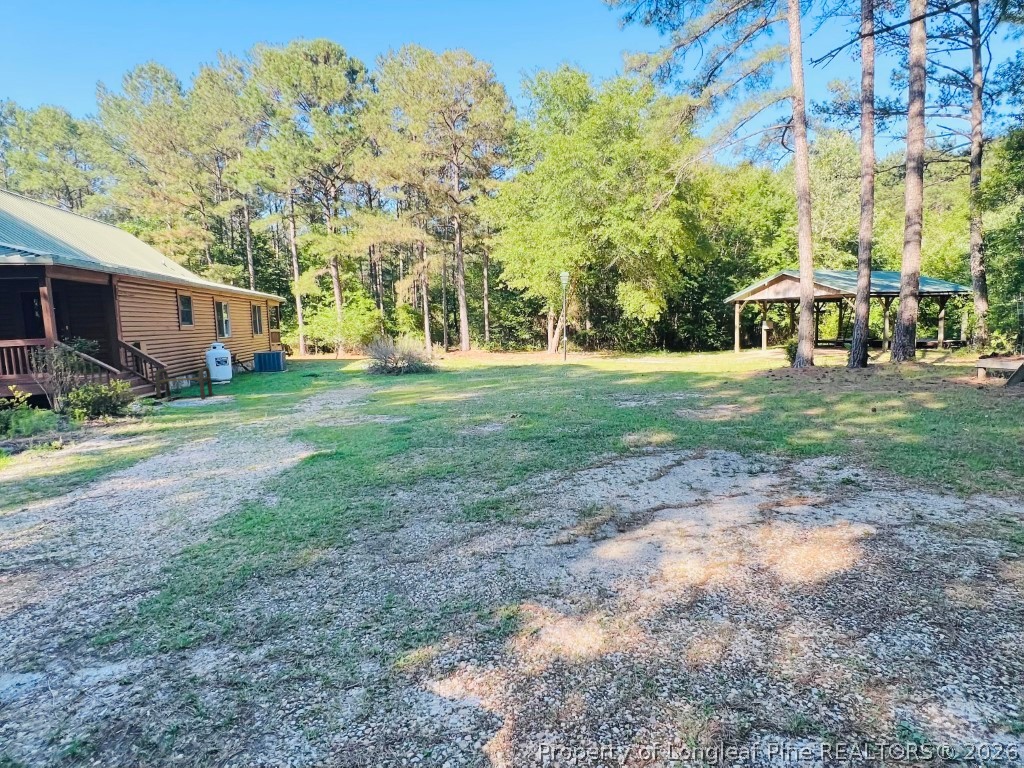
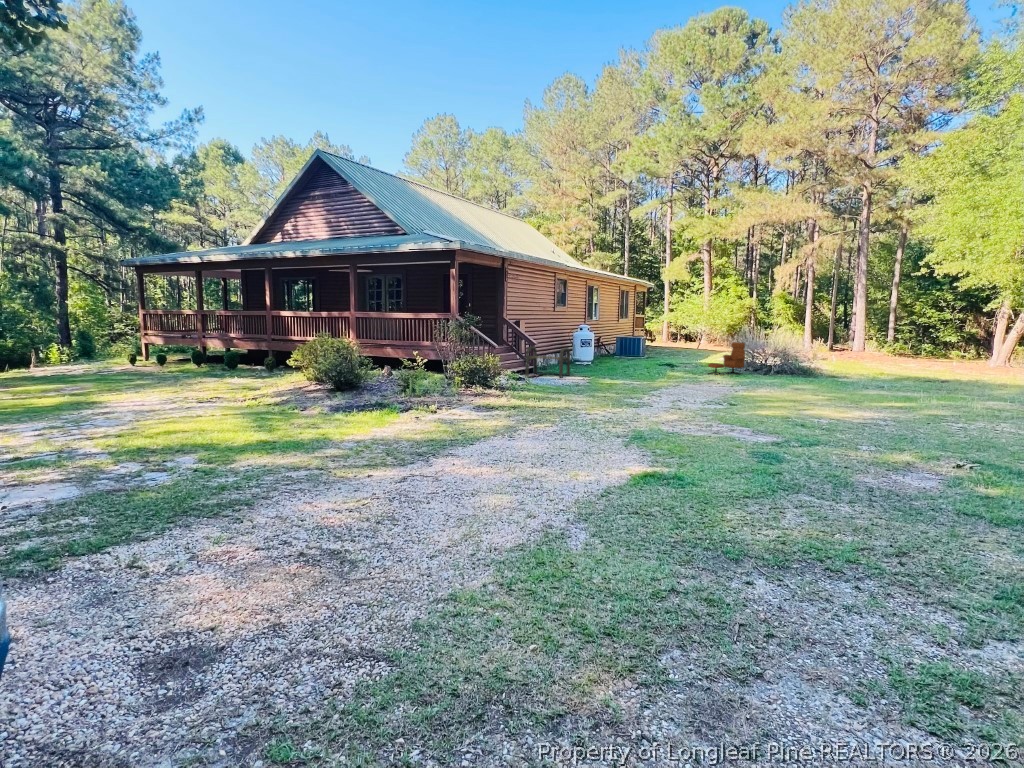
lounge chair: none [352,349,384,380] -> present [708,342,746,375]

